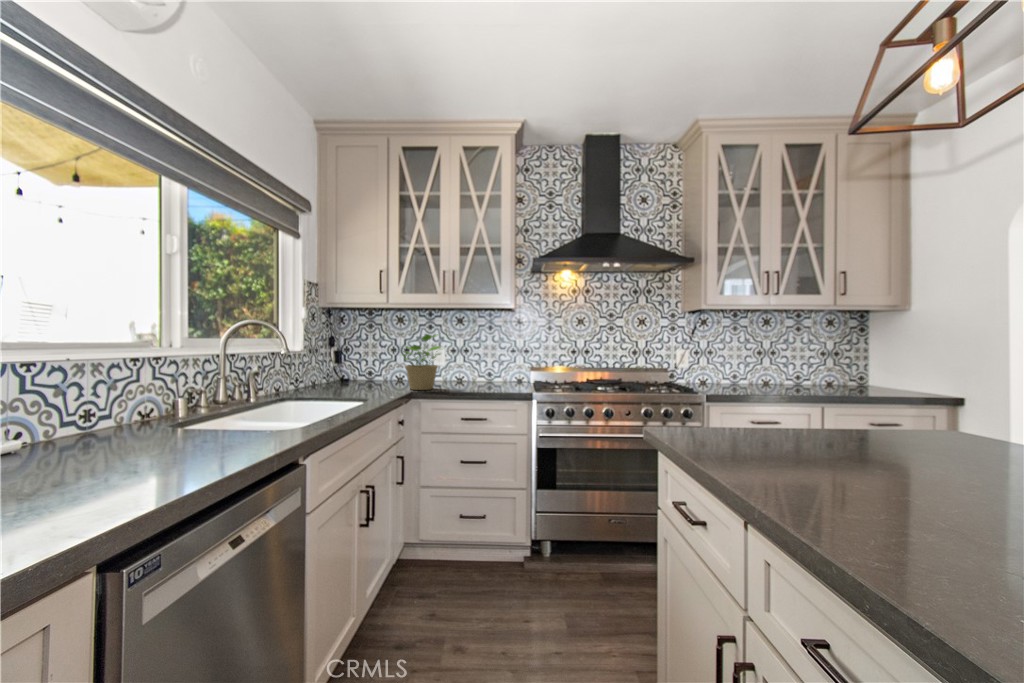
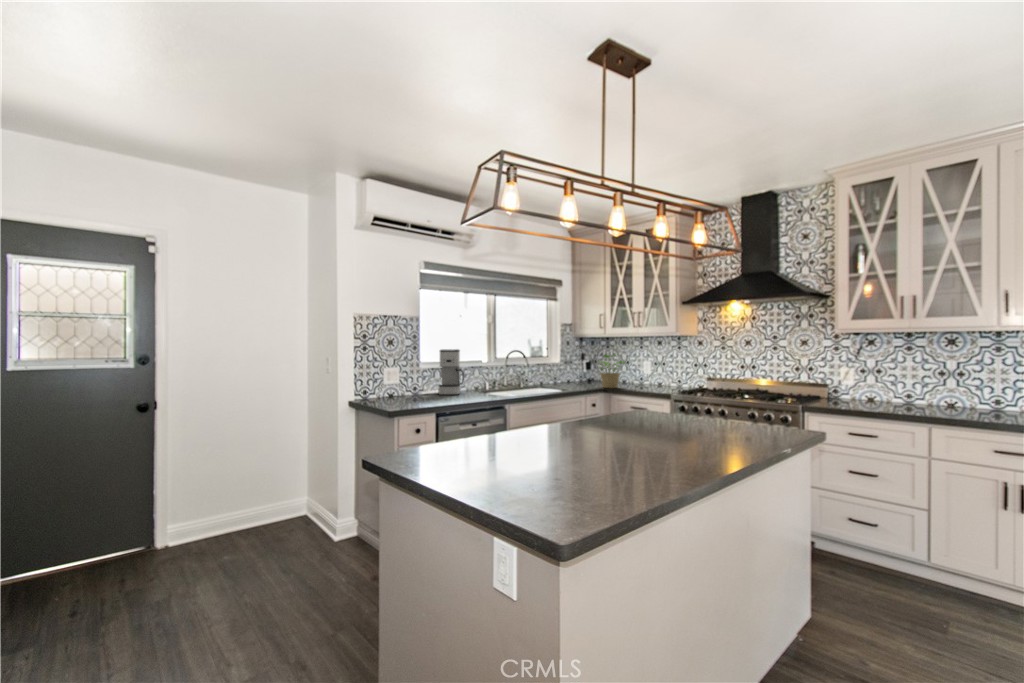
coffee maker: none [28,312,135,460] -> present [439,349,464,395]

